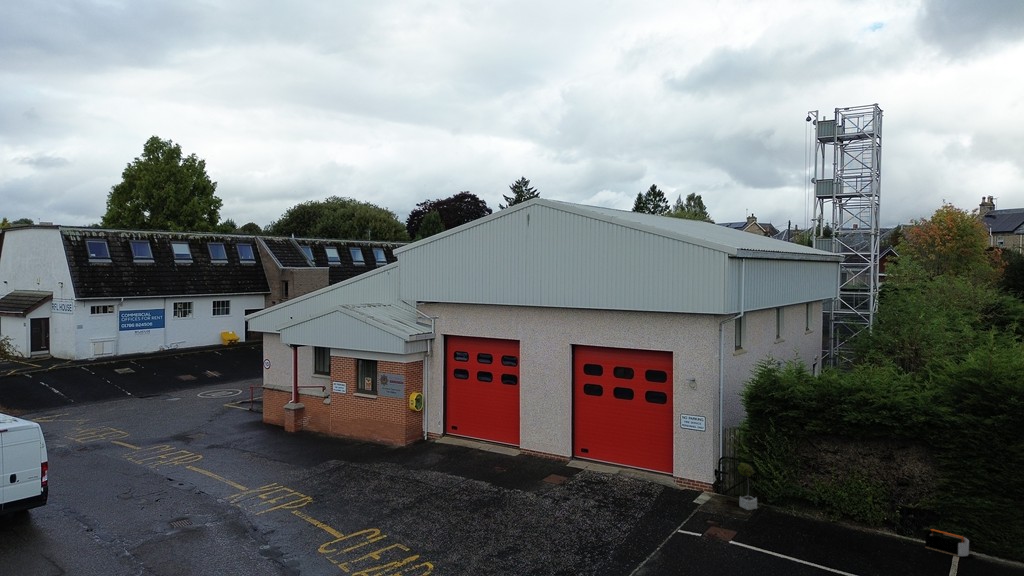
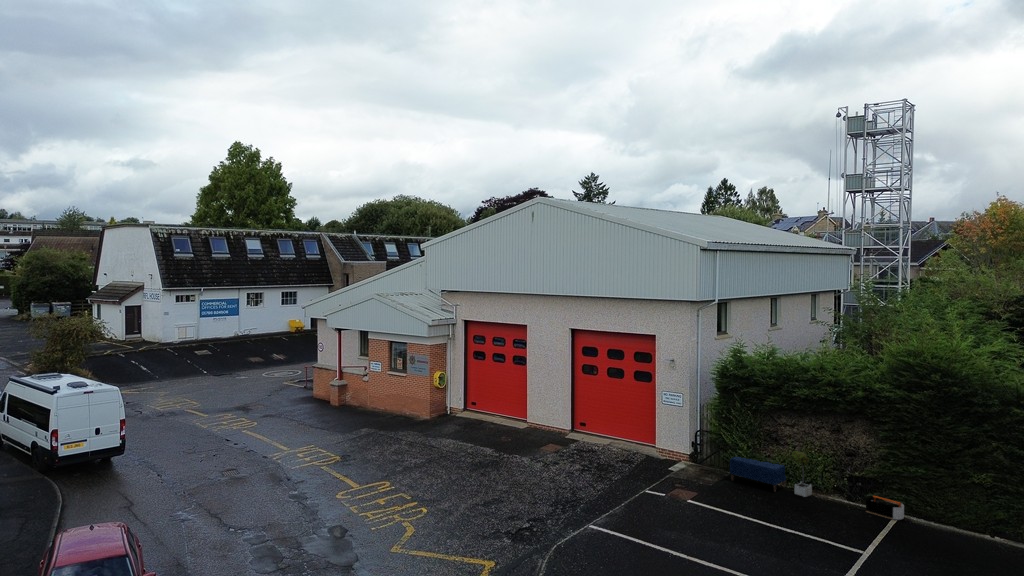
potted tree: present [738,463,757,510] -> present [792,451,812,497]
bench: none [765,484,829,527] -> present [730,457,786,492]

